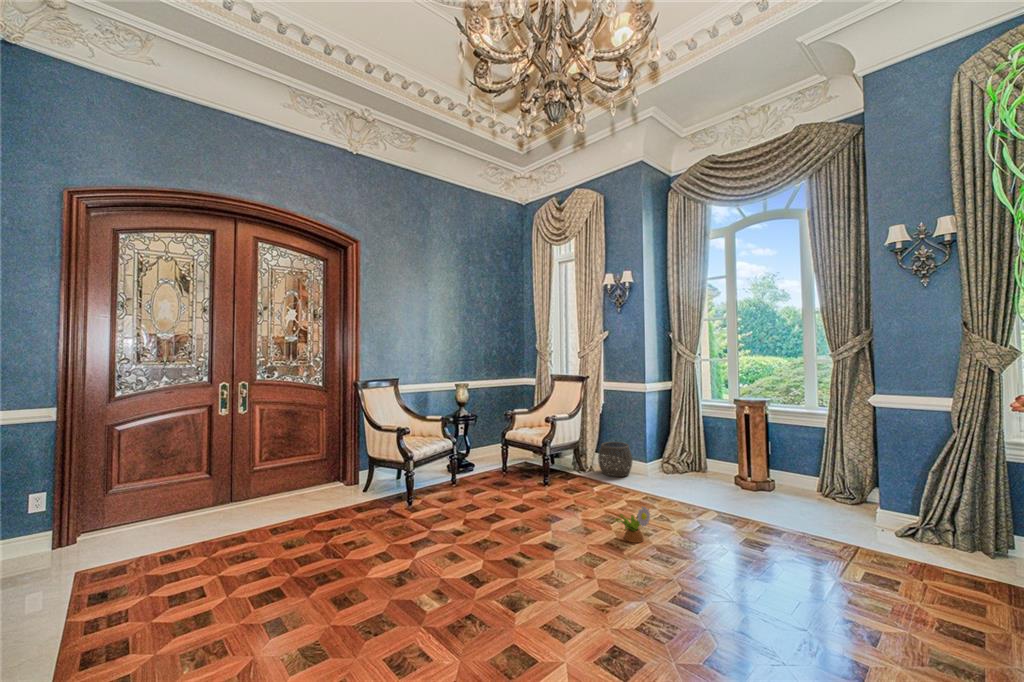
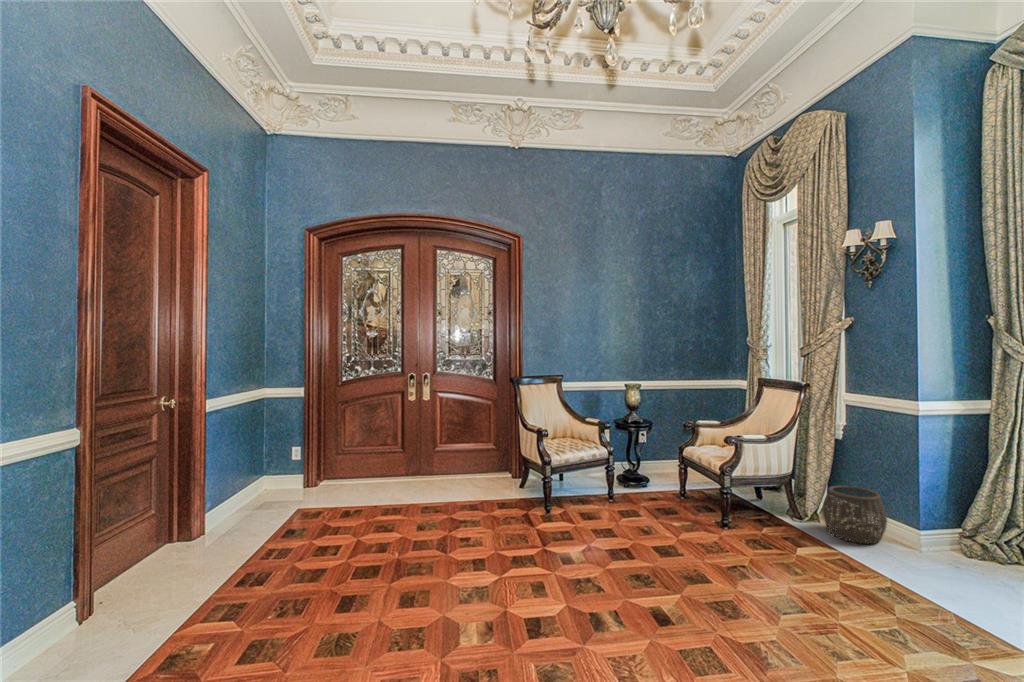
decorative plant: present [615,506,650,543] -> none [776,599,845,658]

